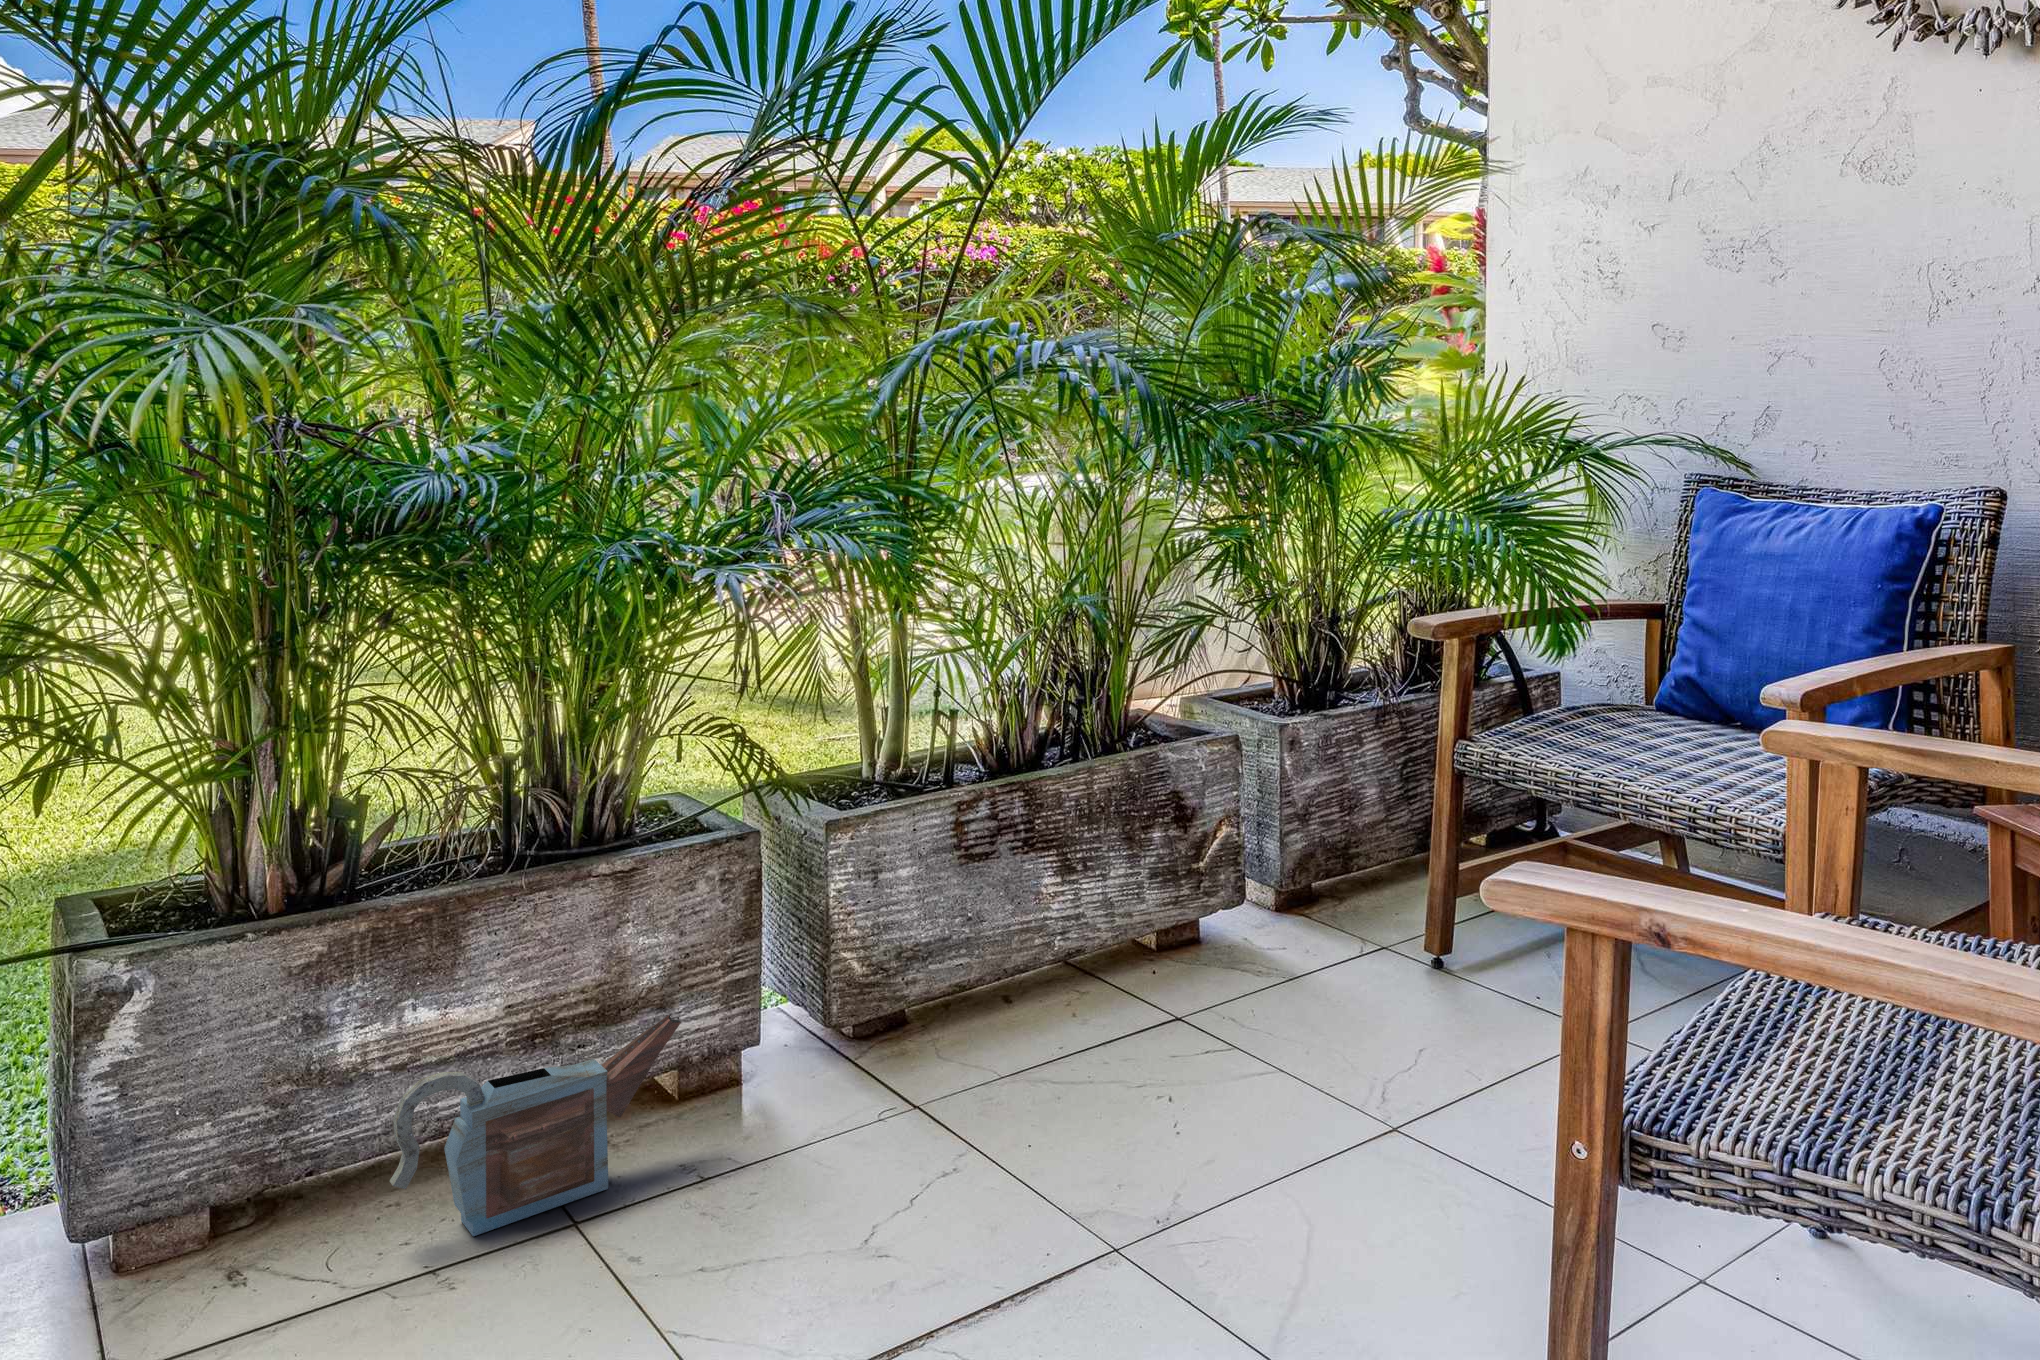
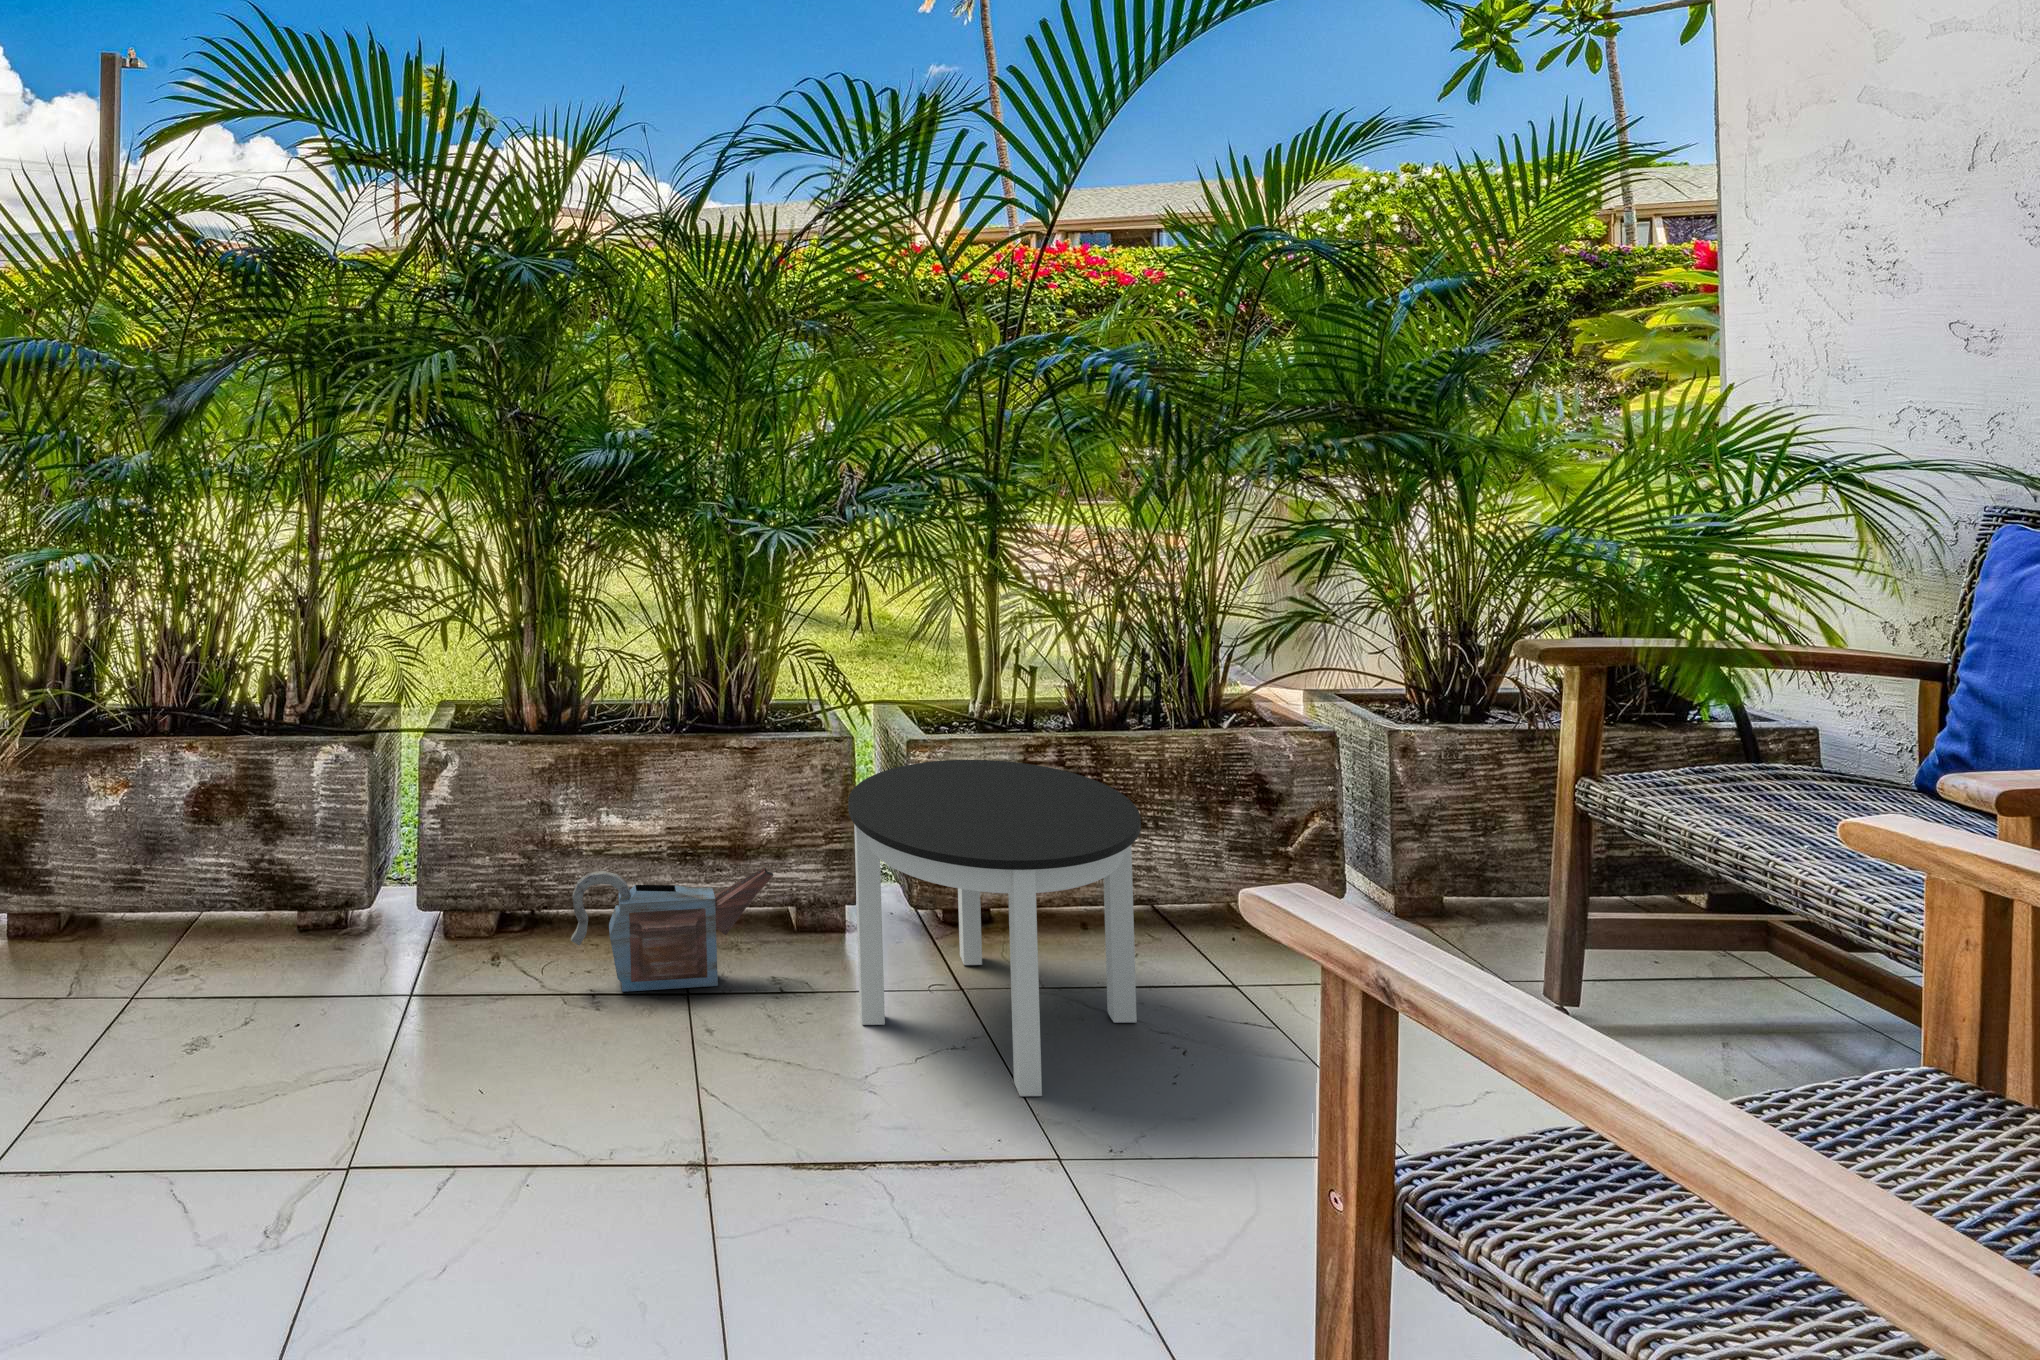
round table: none [795,823,1133,1199] -> present [848,760,1141,1096]

